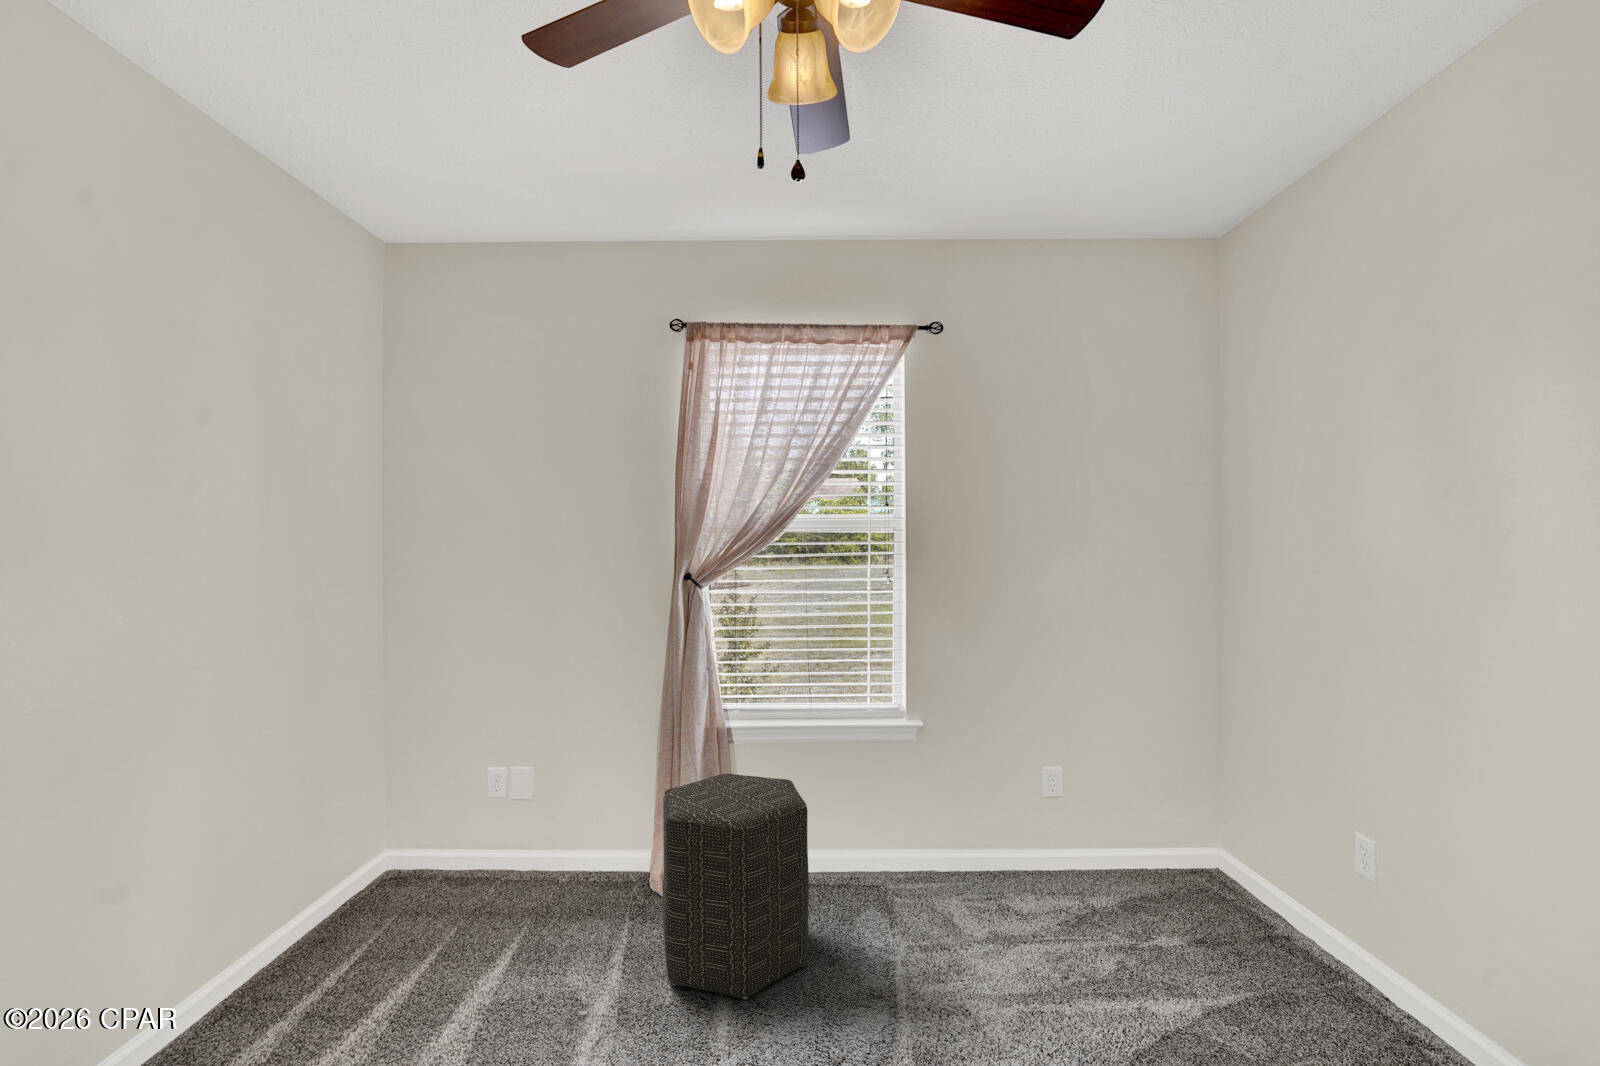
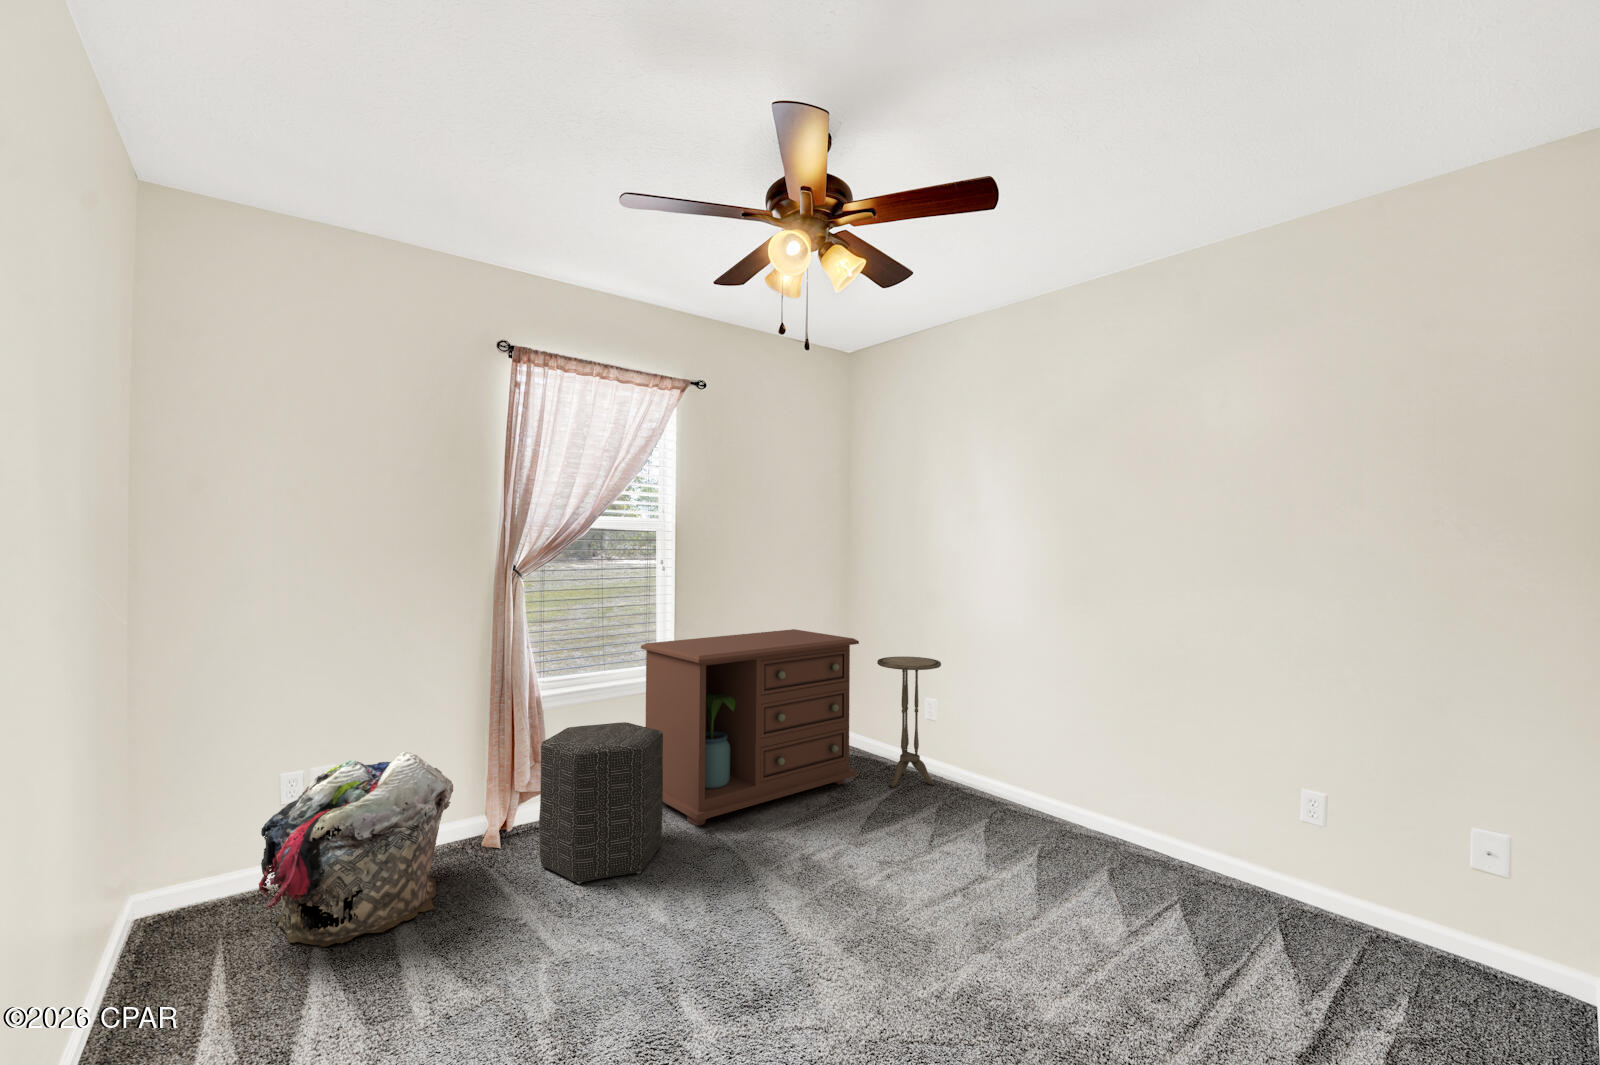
dresser: none [852,674,1185,947] -> present [641,629,859,826]
side table: none [1228,744,1373,1012] -> present [877,656,941,787]
laundry basket: none [380,772,609,970] -> present [259,752,453,946]

